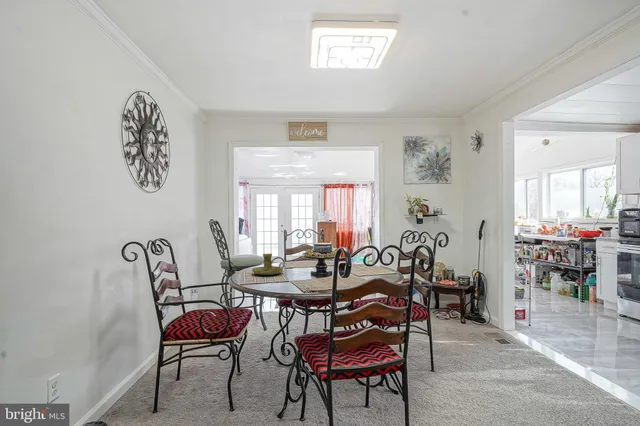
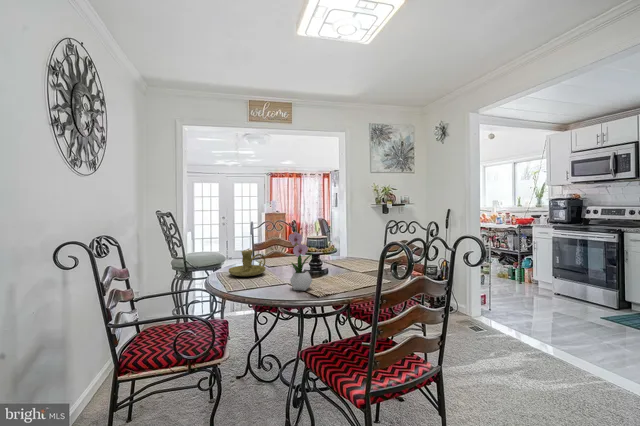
flower arrangement: none [290,230,313,287] -> present [289,222,313,291]

